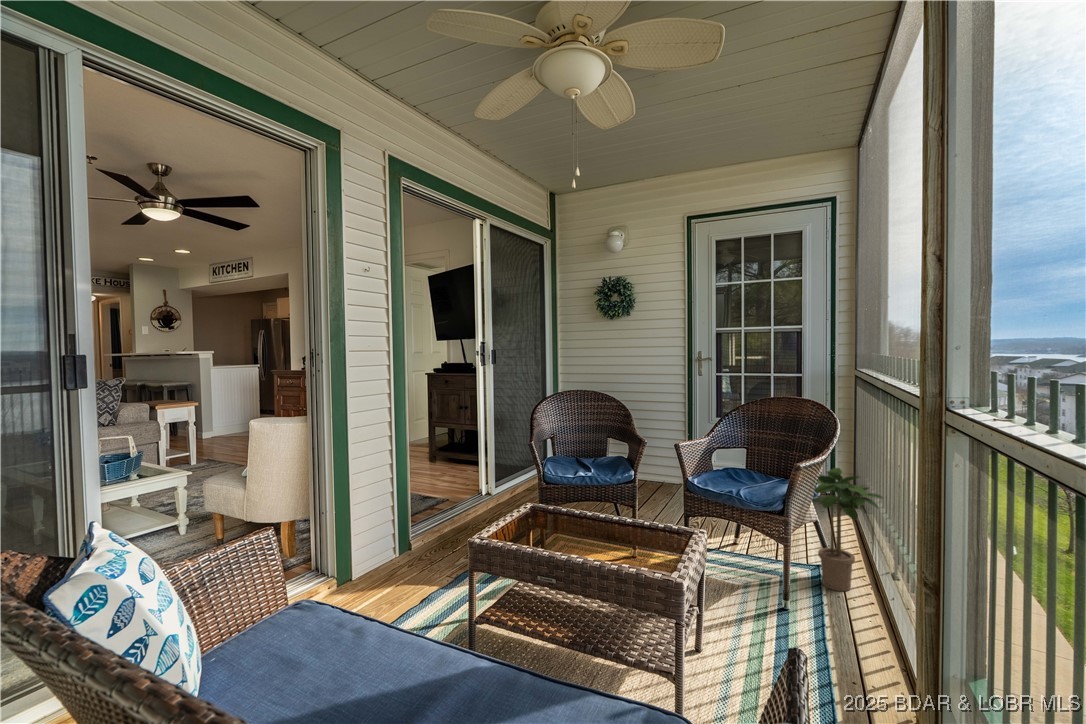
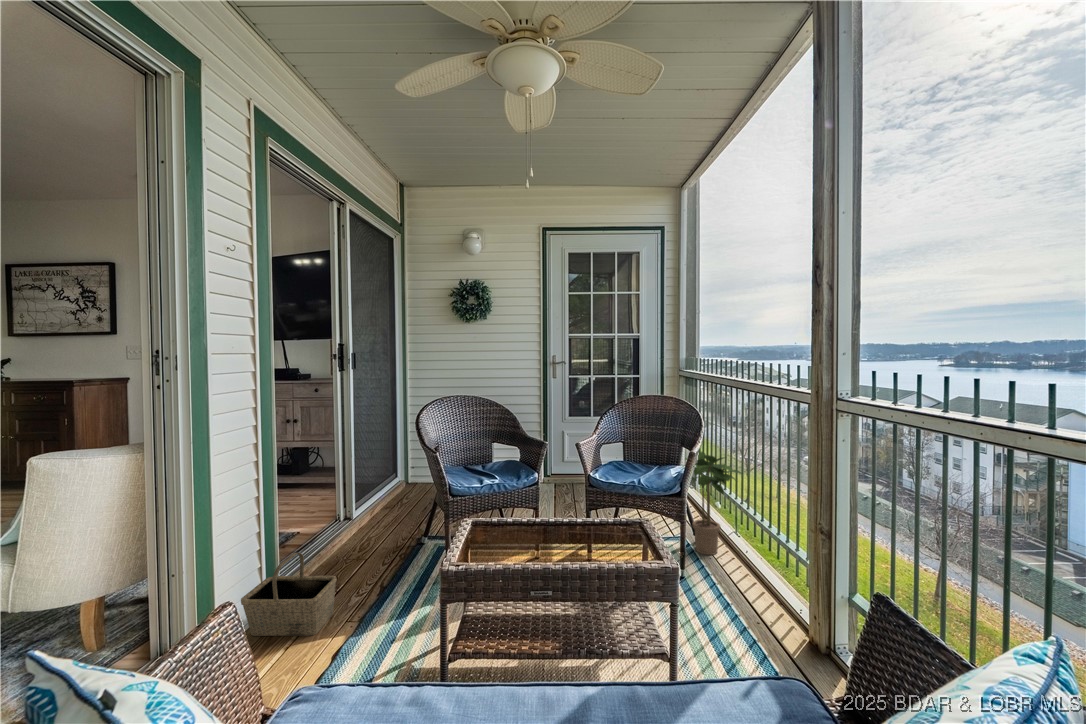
basket: none [371,513,442,582] -> present [241,553,337,636]

